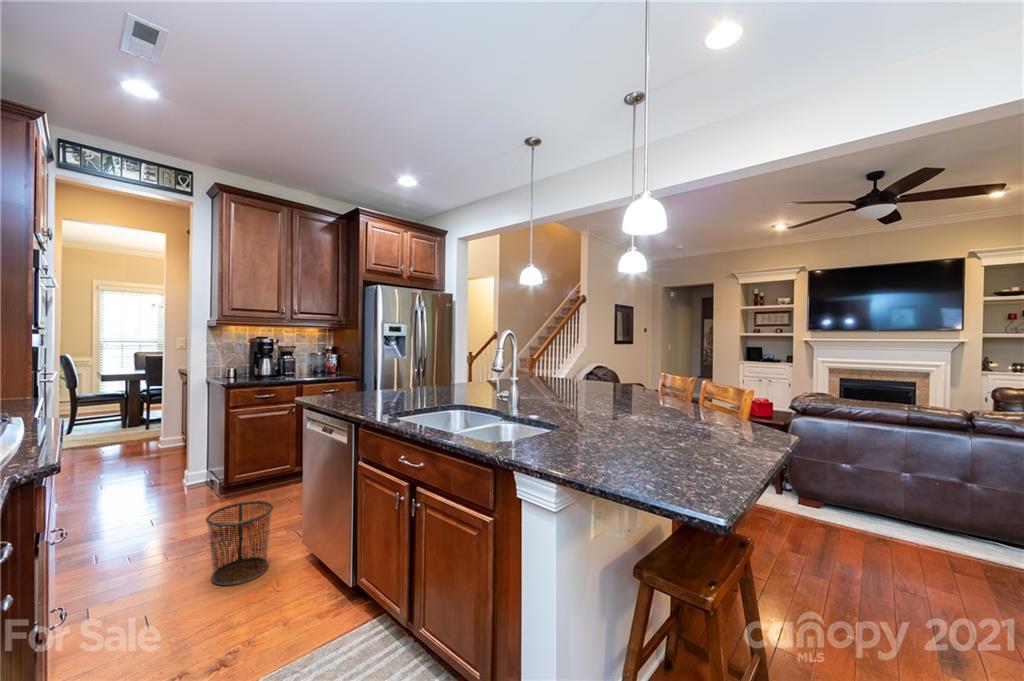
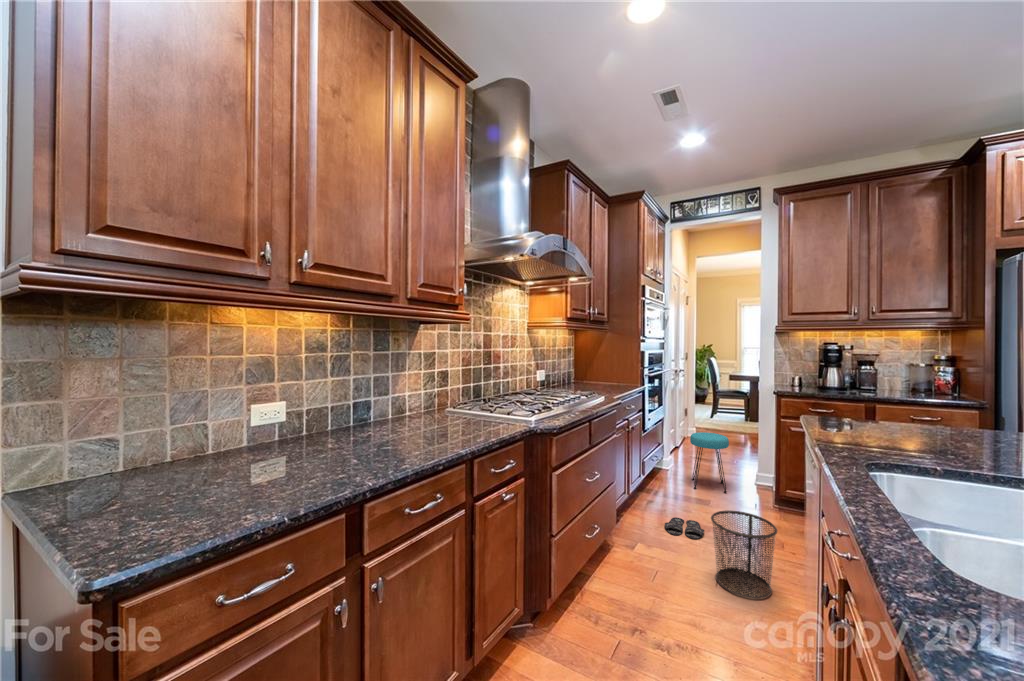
stool: none [107,444,165,518] -> present [690,432,729,492]
slippers: none [111,548,170,576] -> present [665,517,704,539]

